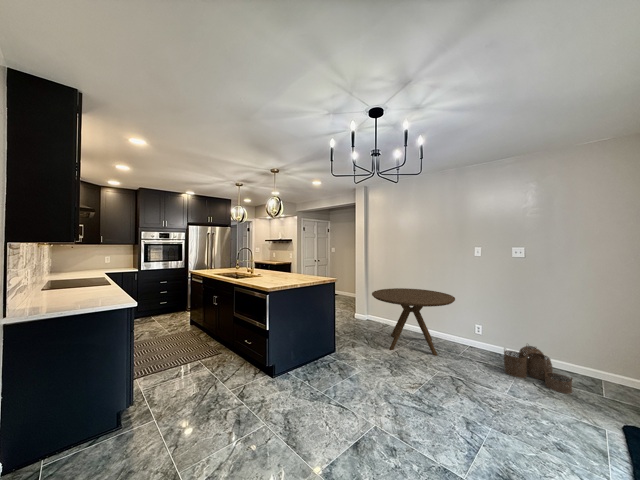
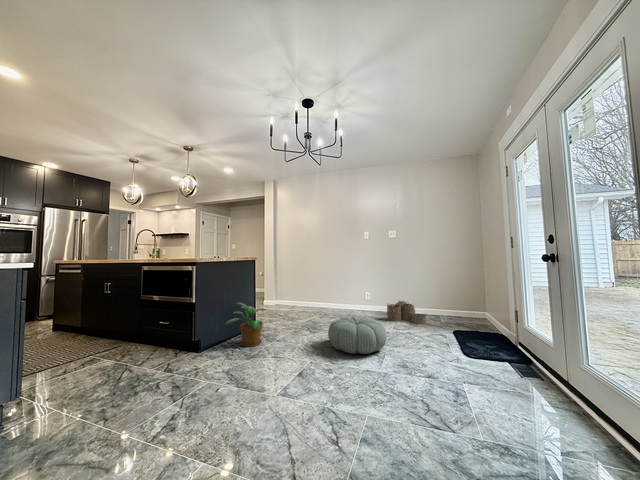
dining table: present [372,288,455,356] -> none [286,270,353,321]
potted plant: none [297,330,338,382] -> present [224,303,266,347]
pouf: none [405,371,487,436] -> present [328,317,386,354]

